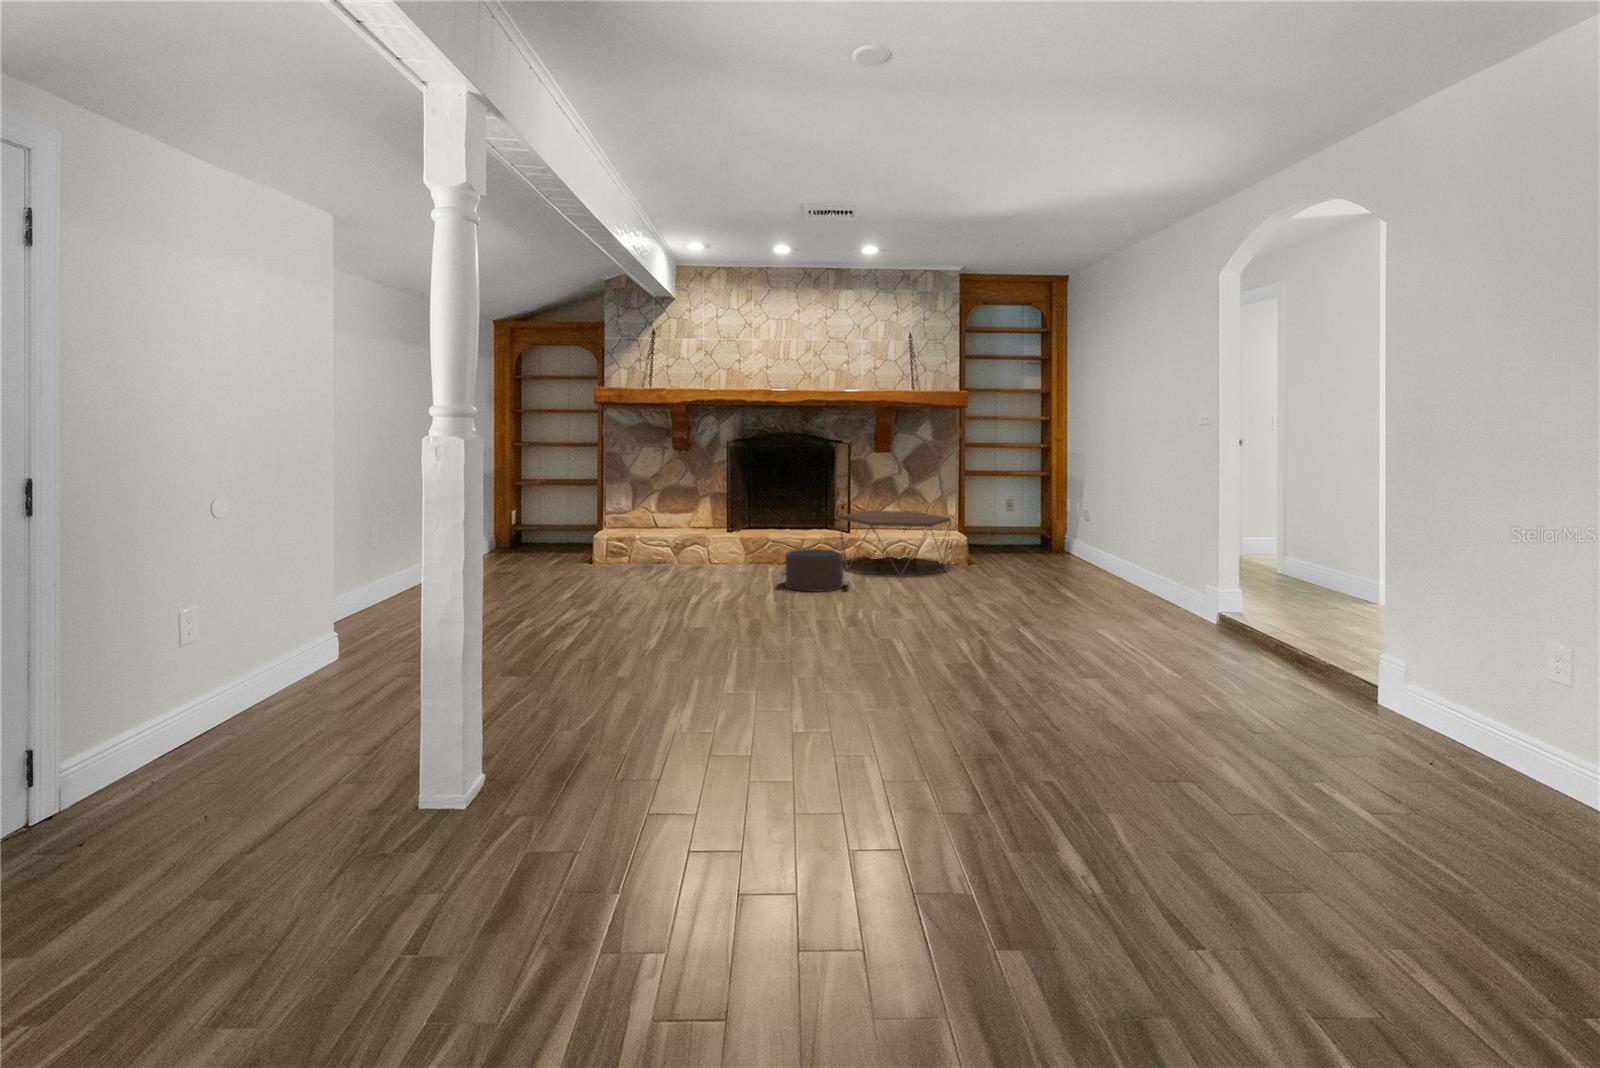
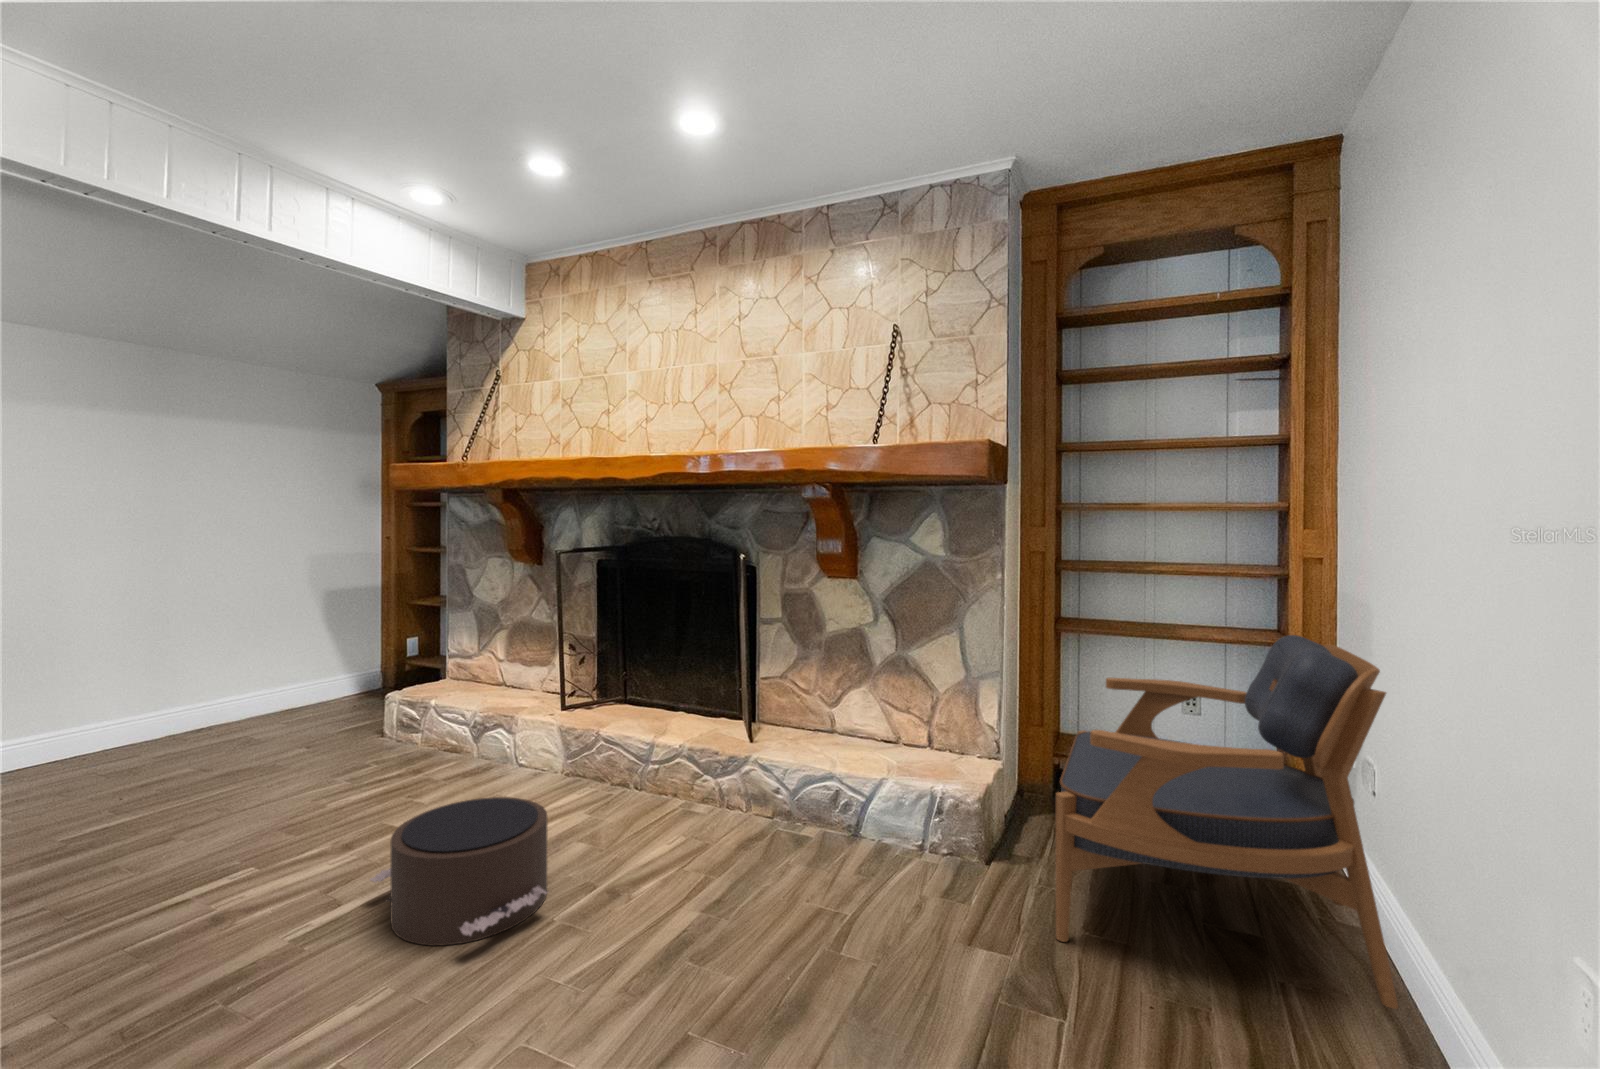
armchair: none [987,467,1096,571] -> present [1056,635,1398,1009]
coffee table: present [839,511,951,577] -> none [665,696,925,905]

